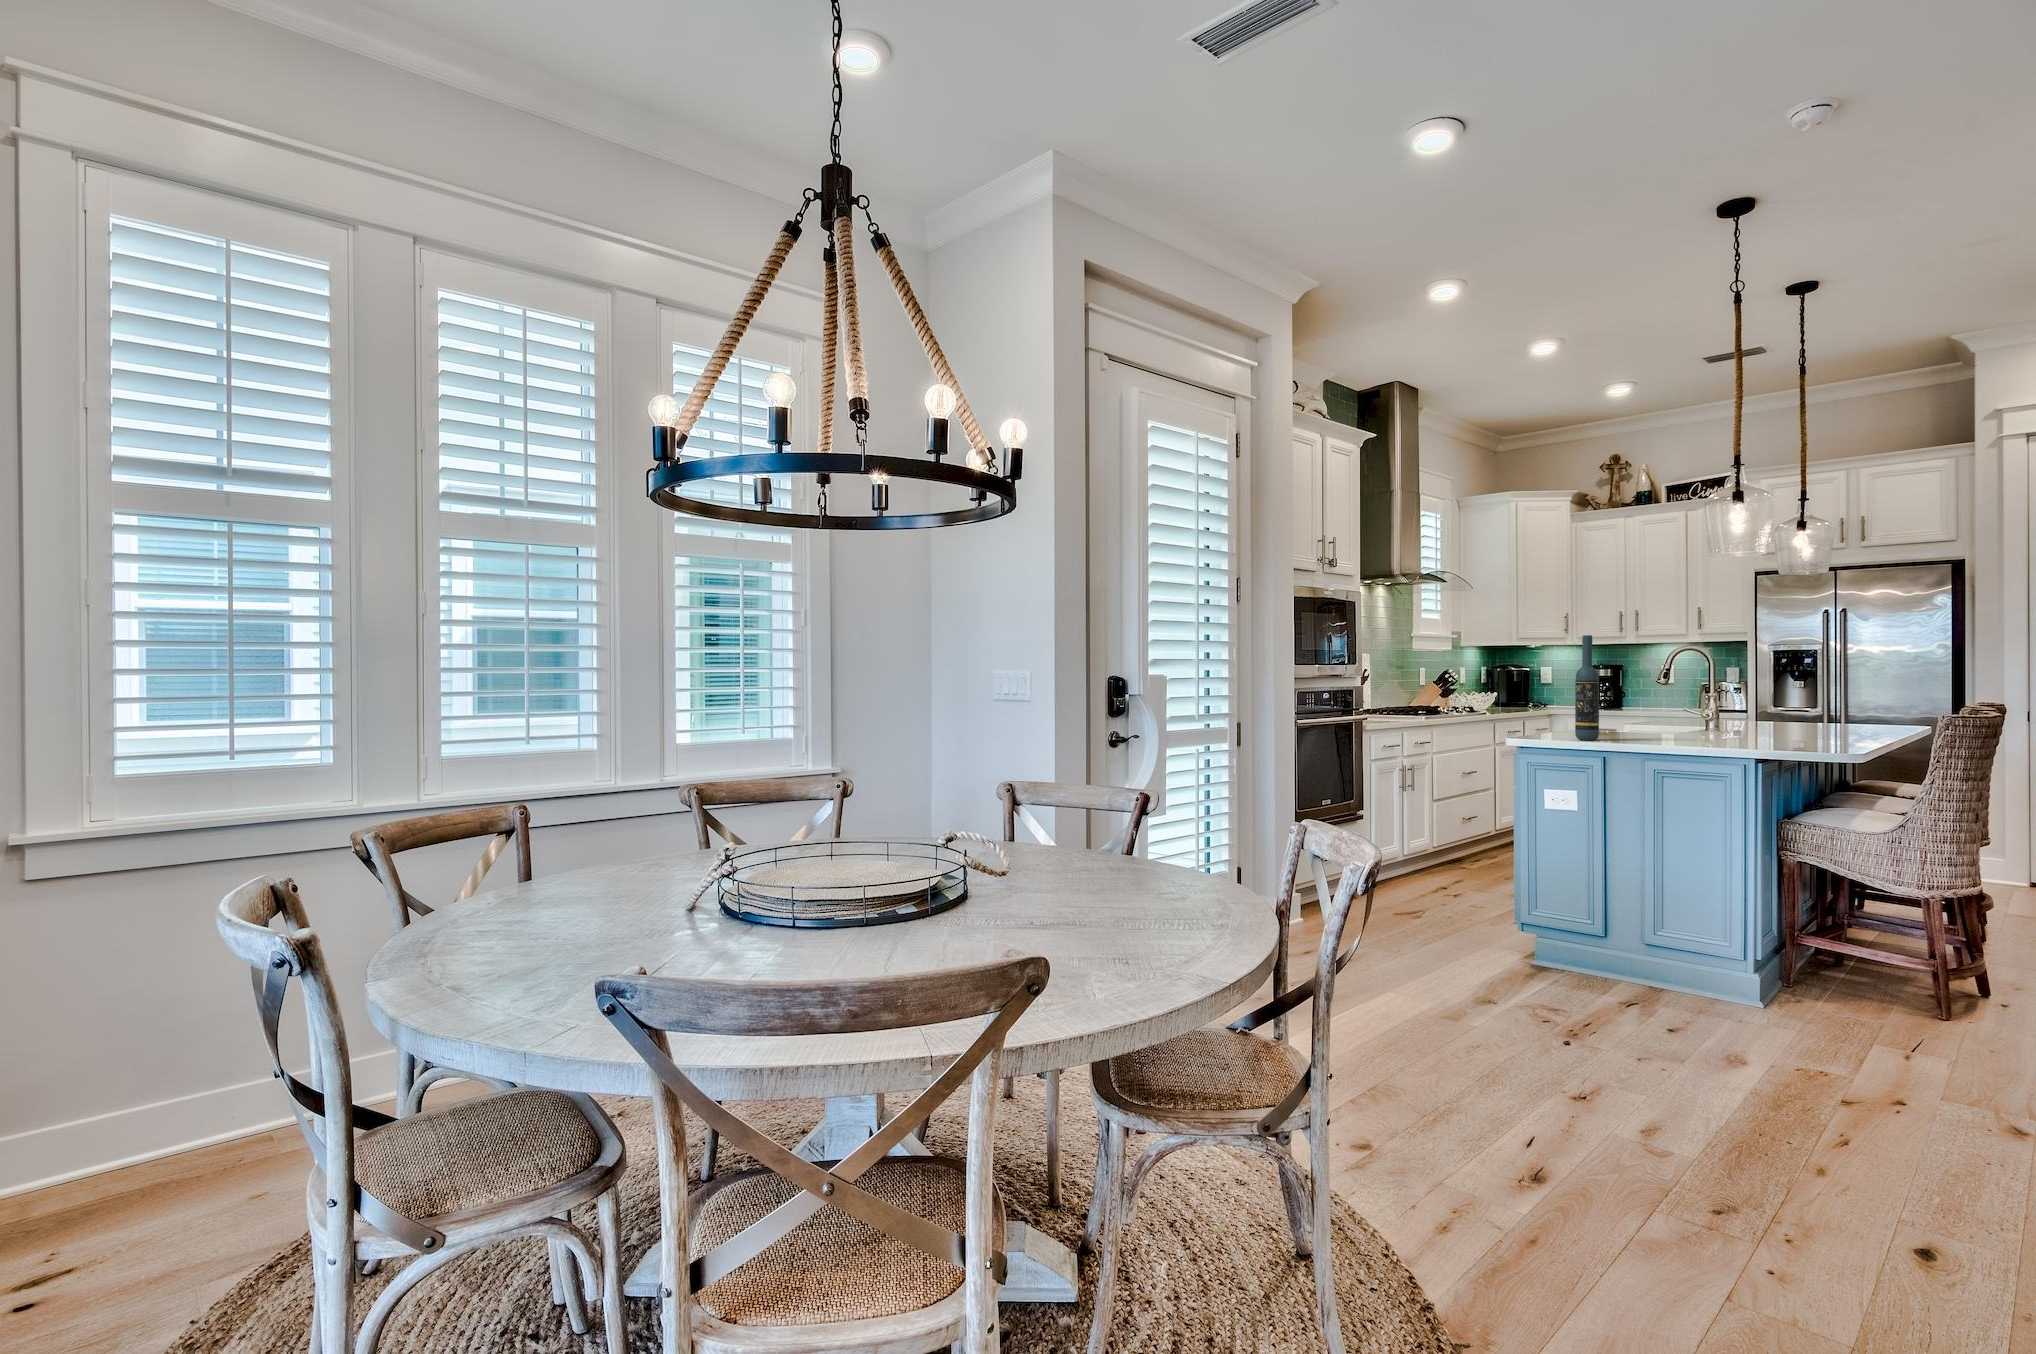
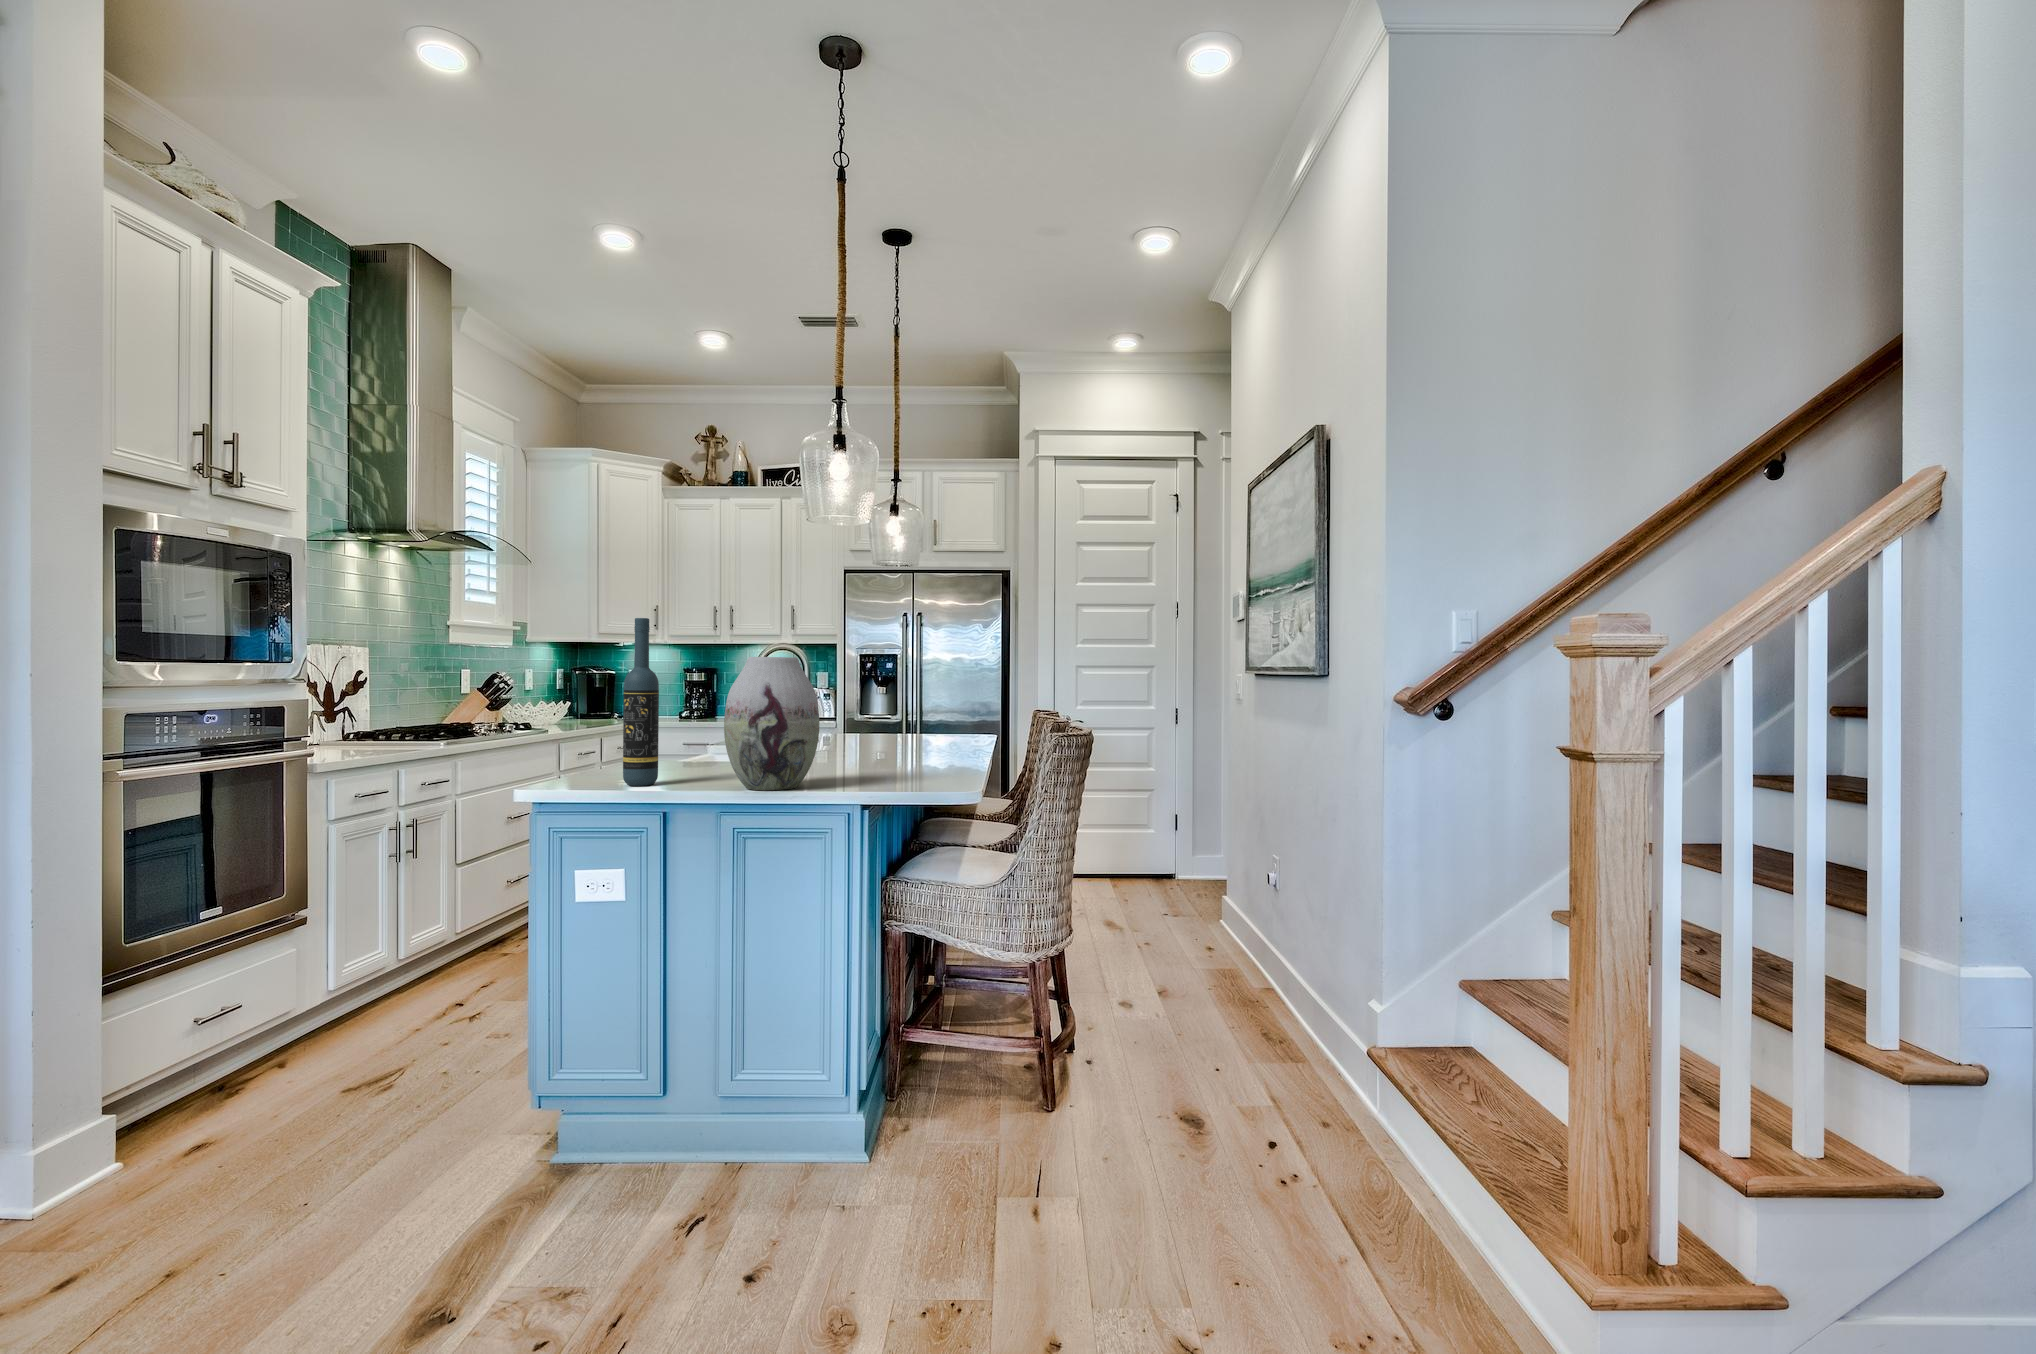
vase: none [1648,659,1720,746] -> present [724,657,819,790]

